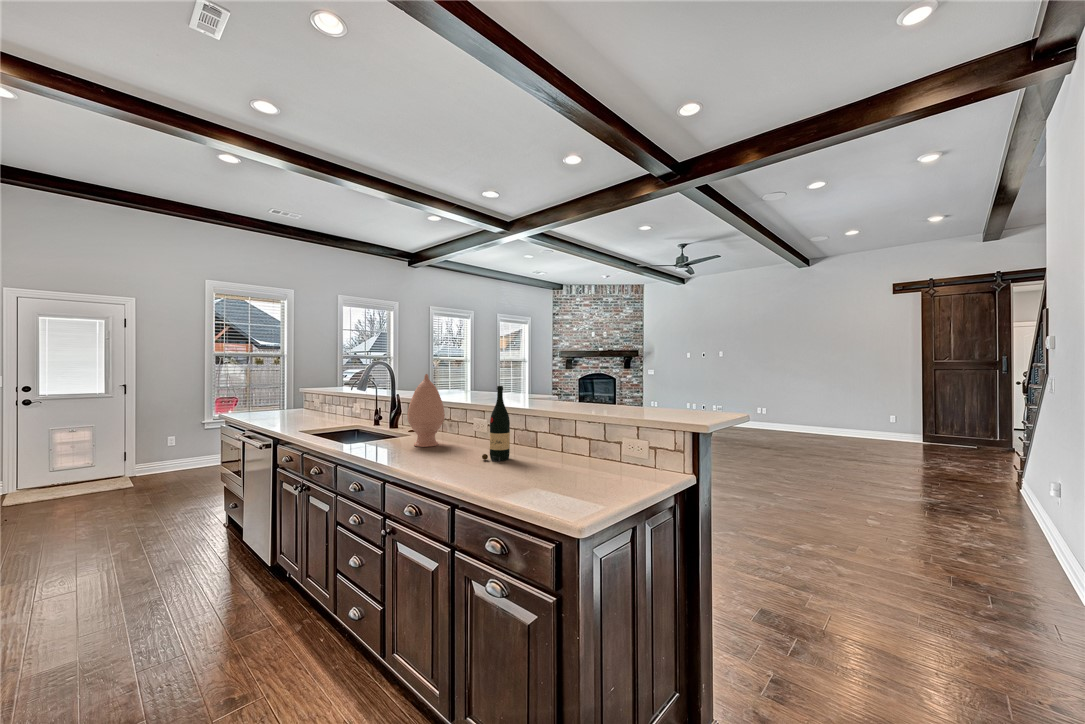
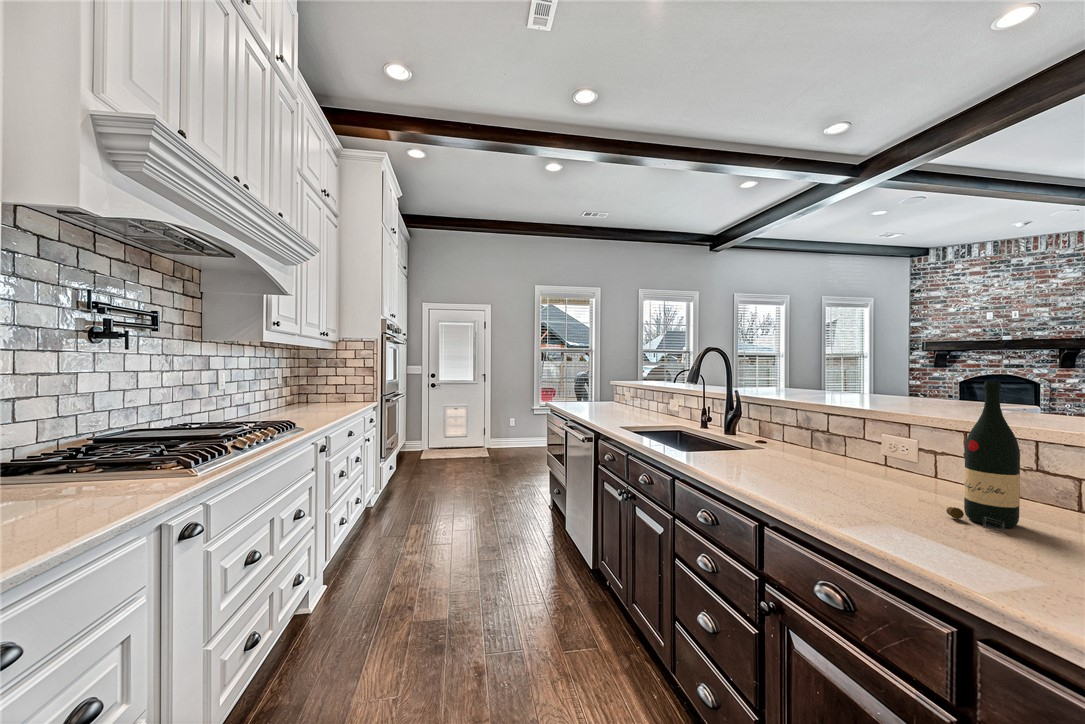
vase: present [407,374,445,447] -> none [769,362,831,471]

